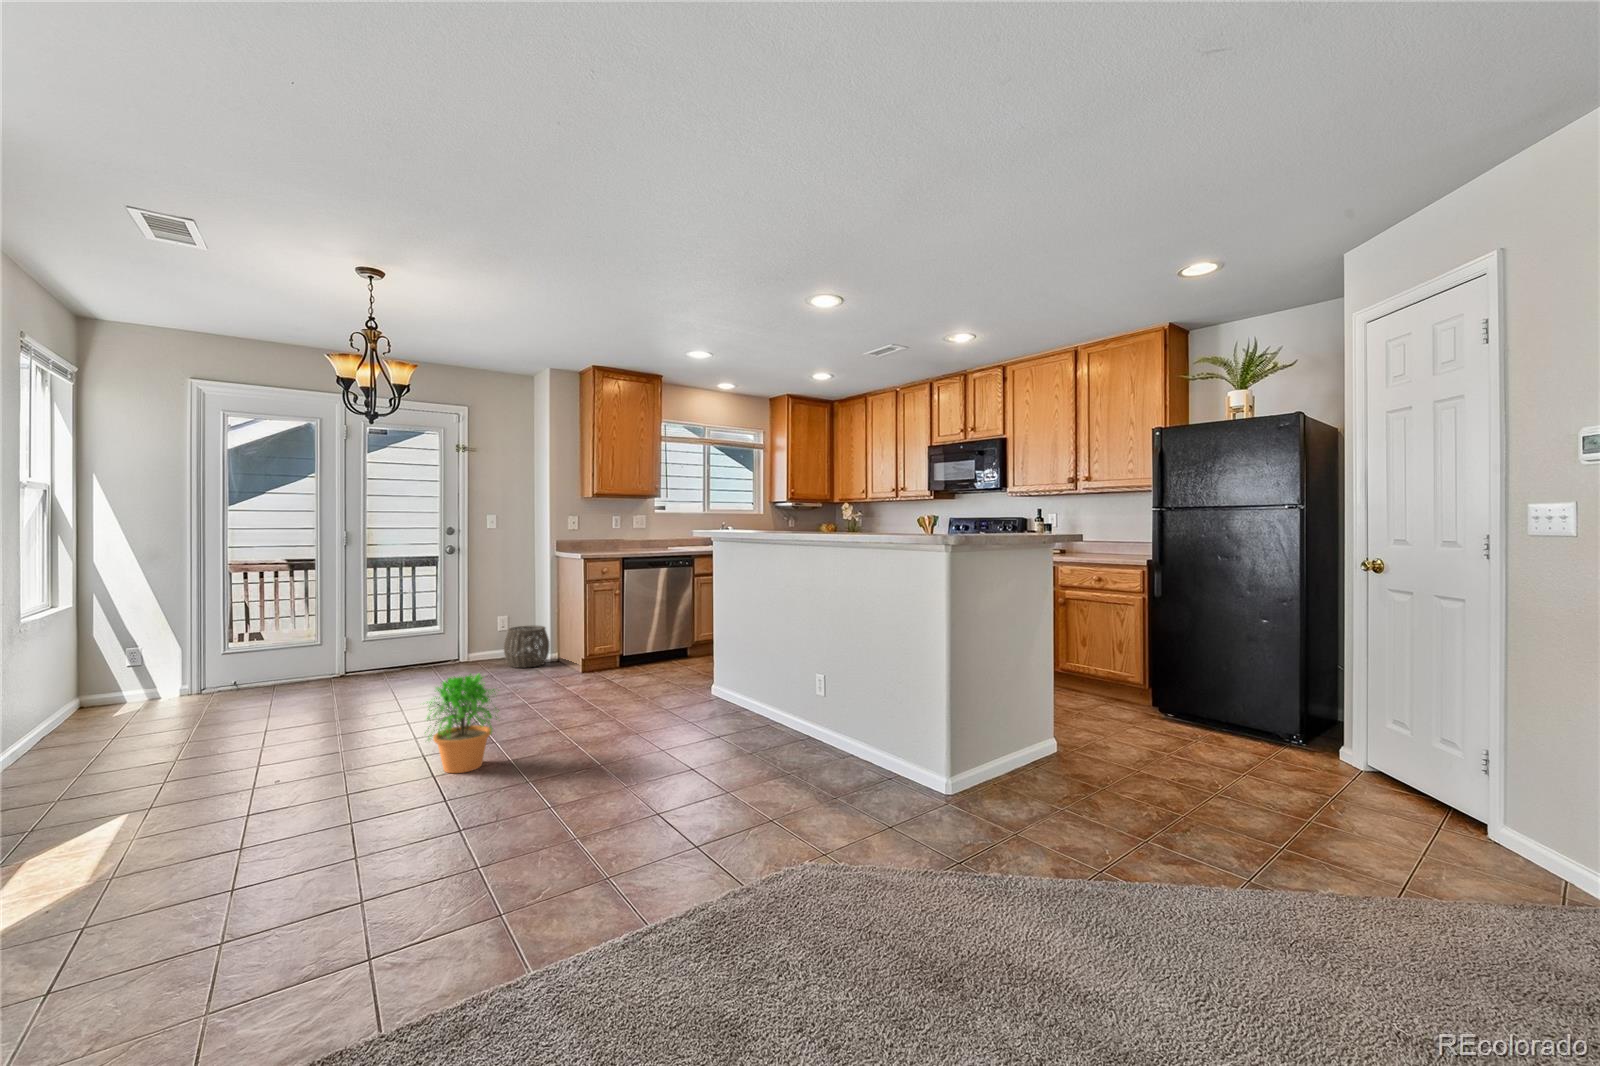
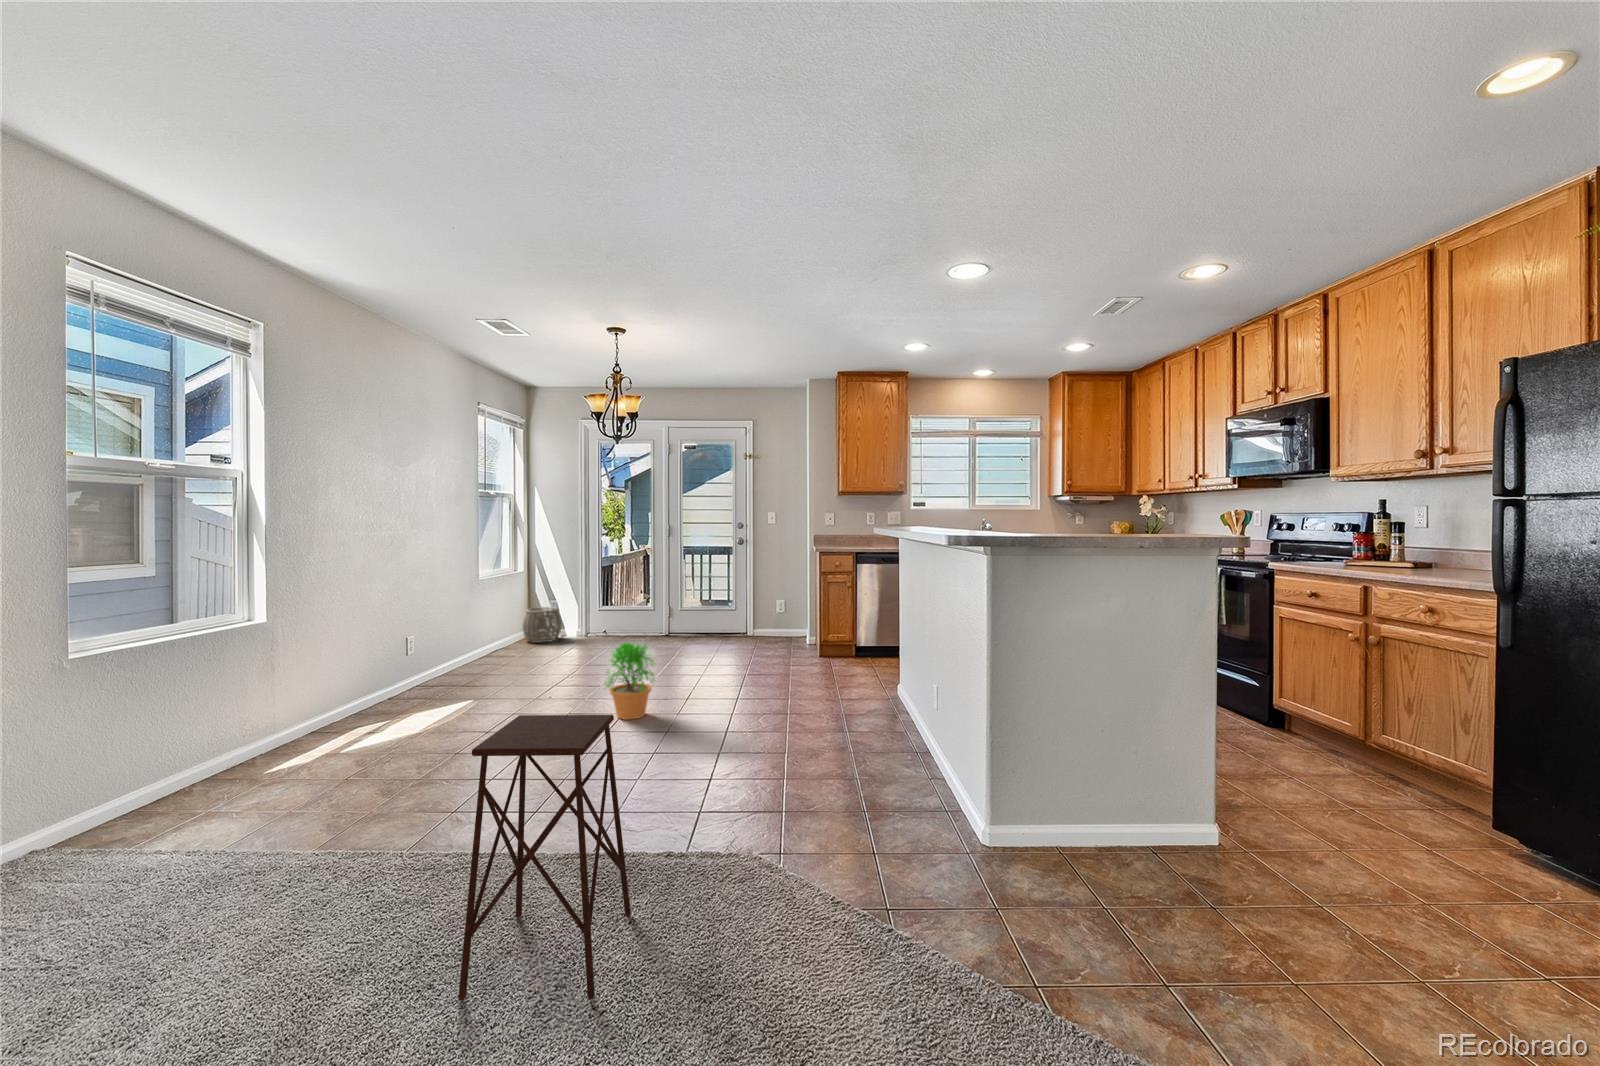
woven basket: present [504,626,549,668] -> present [523,607,562,643]
side table: none [686,713,863,1032] -> present [458,715,631,1001]

